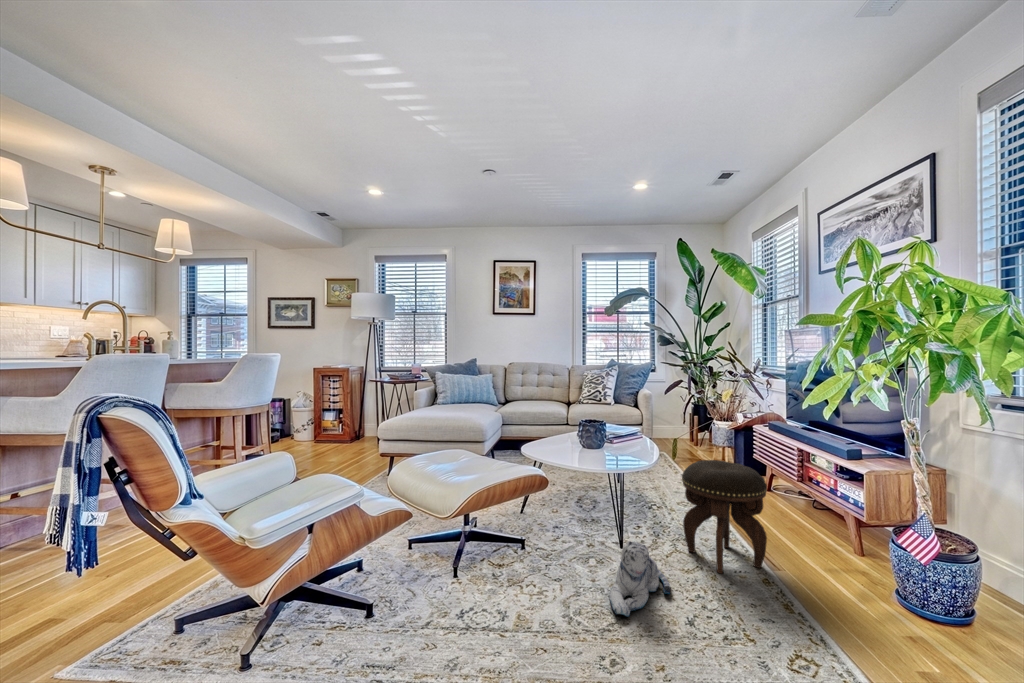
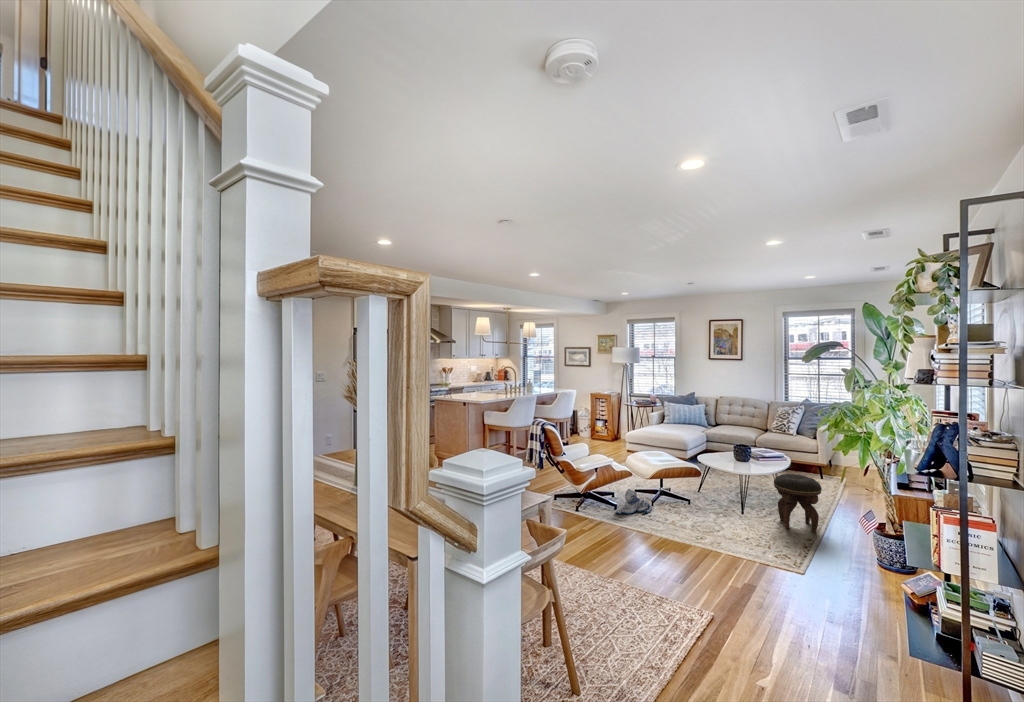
plush toy: present [609,541,670,616] -> present [616,489,652,514]

